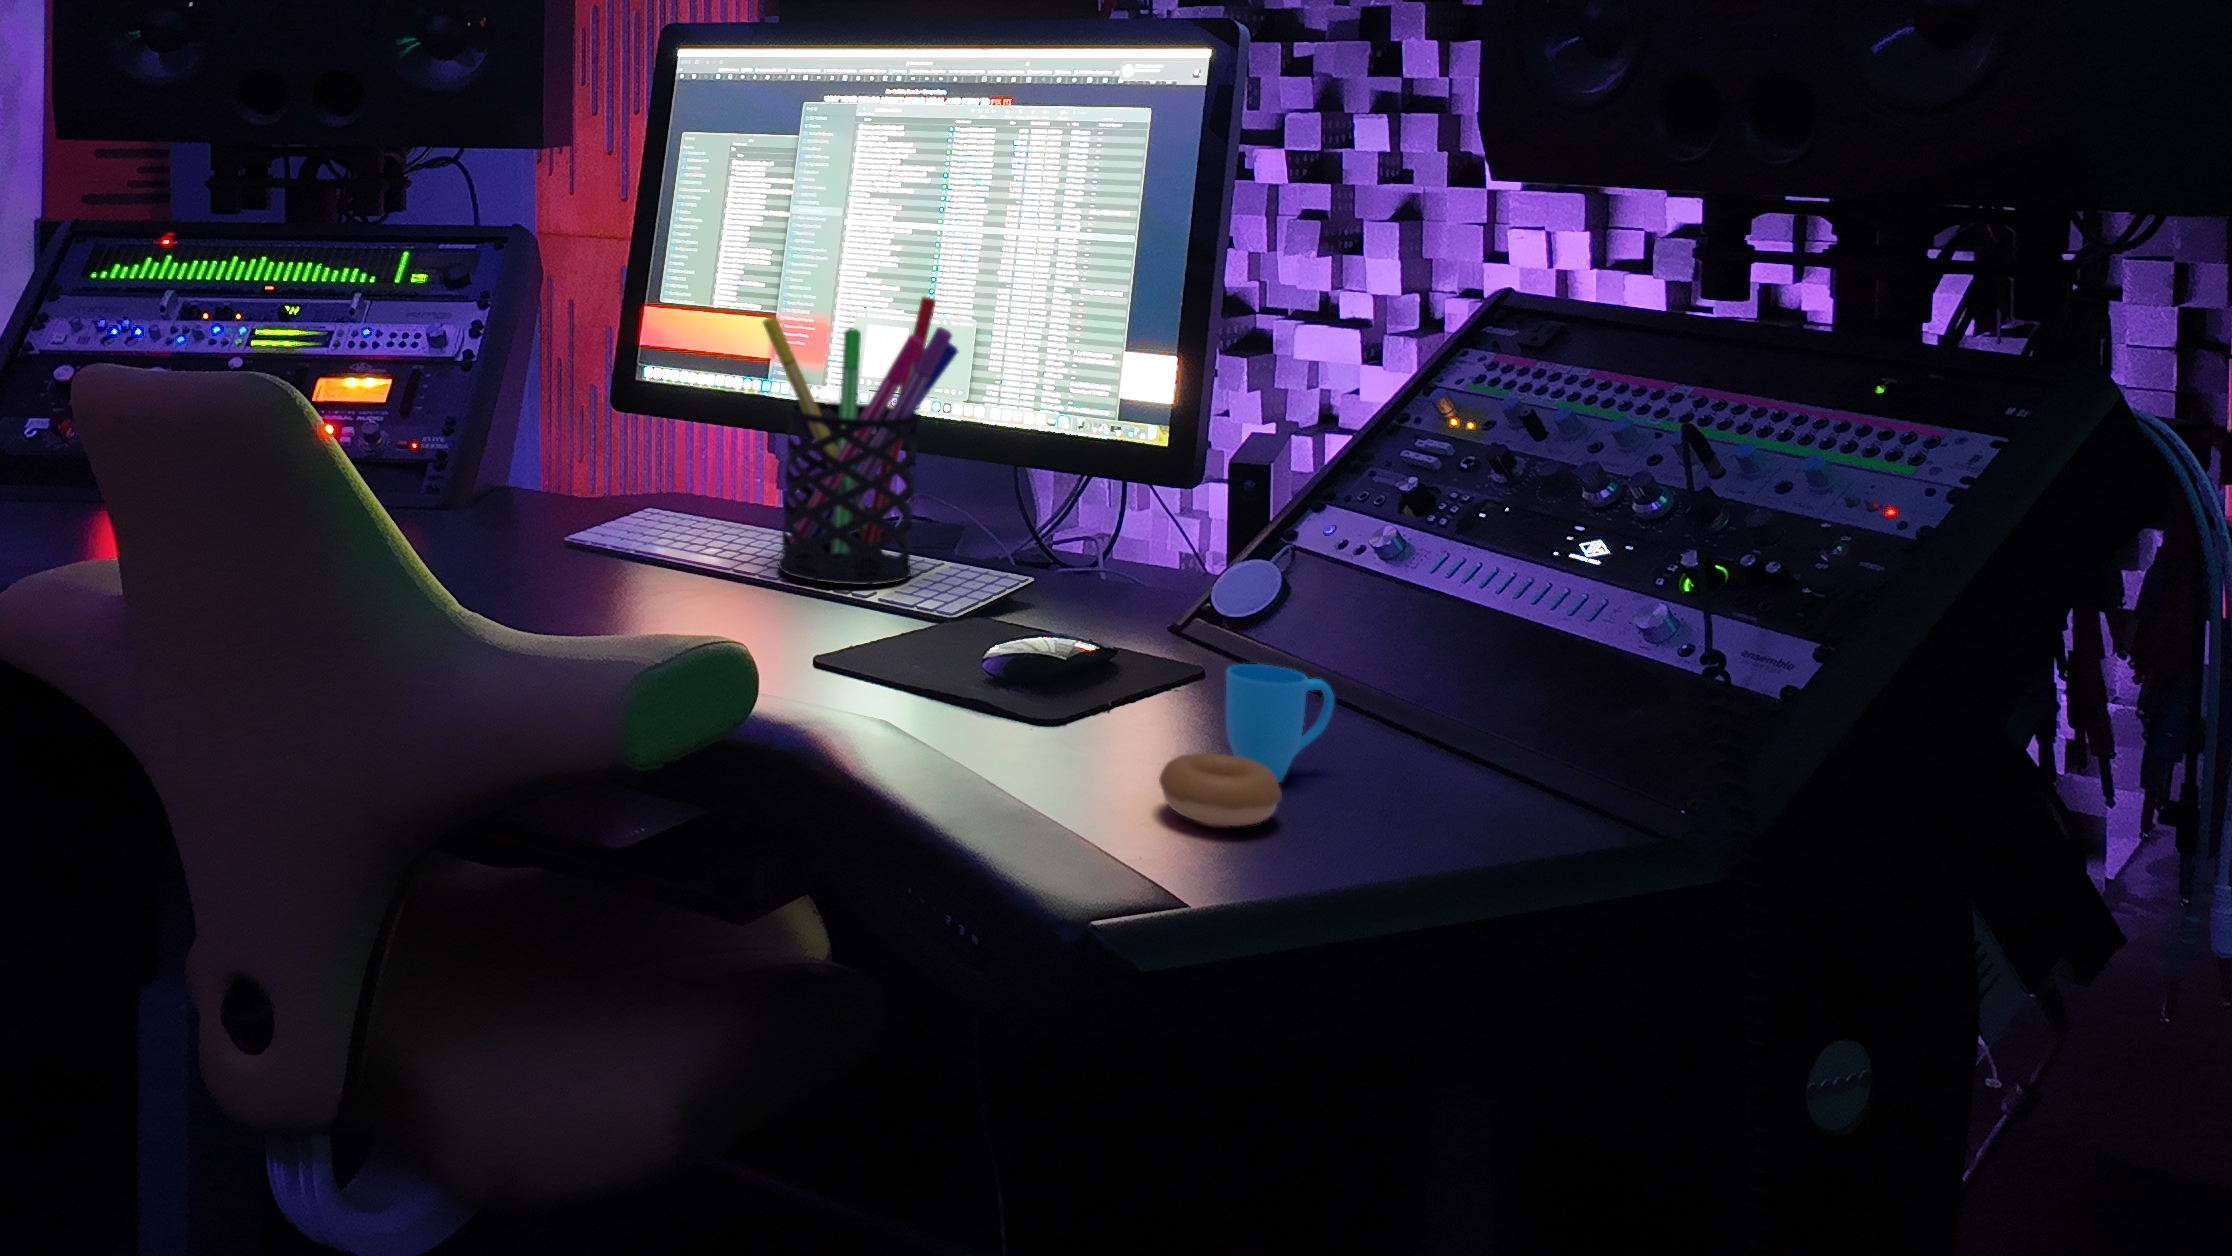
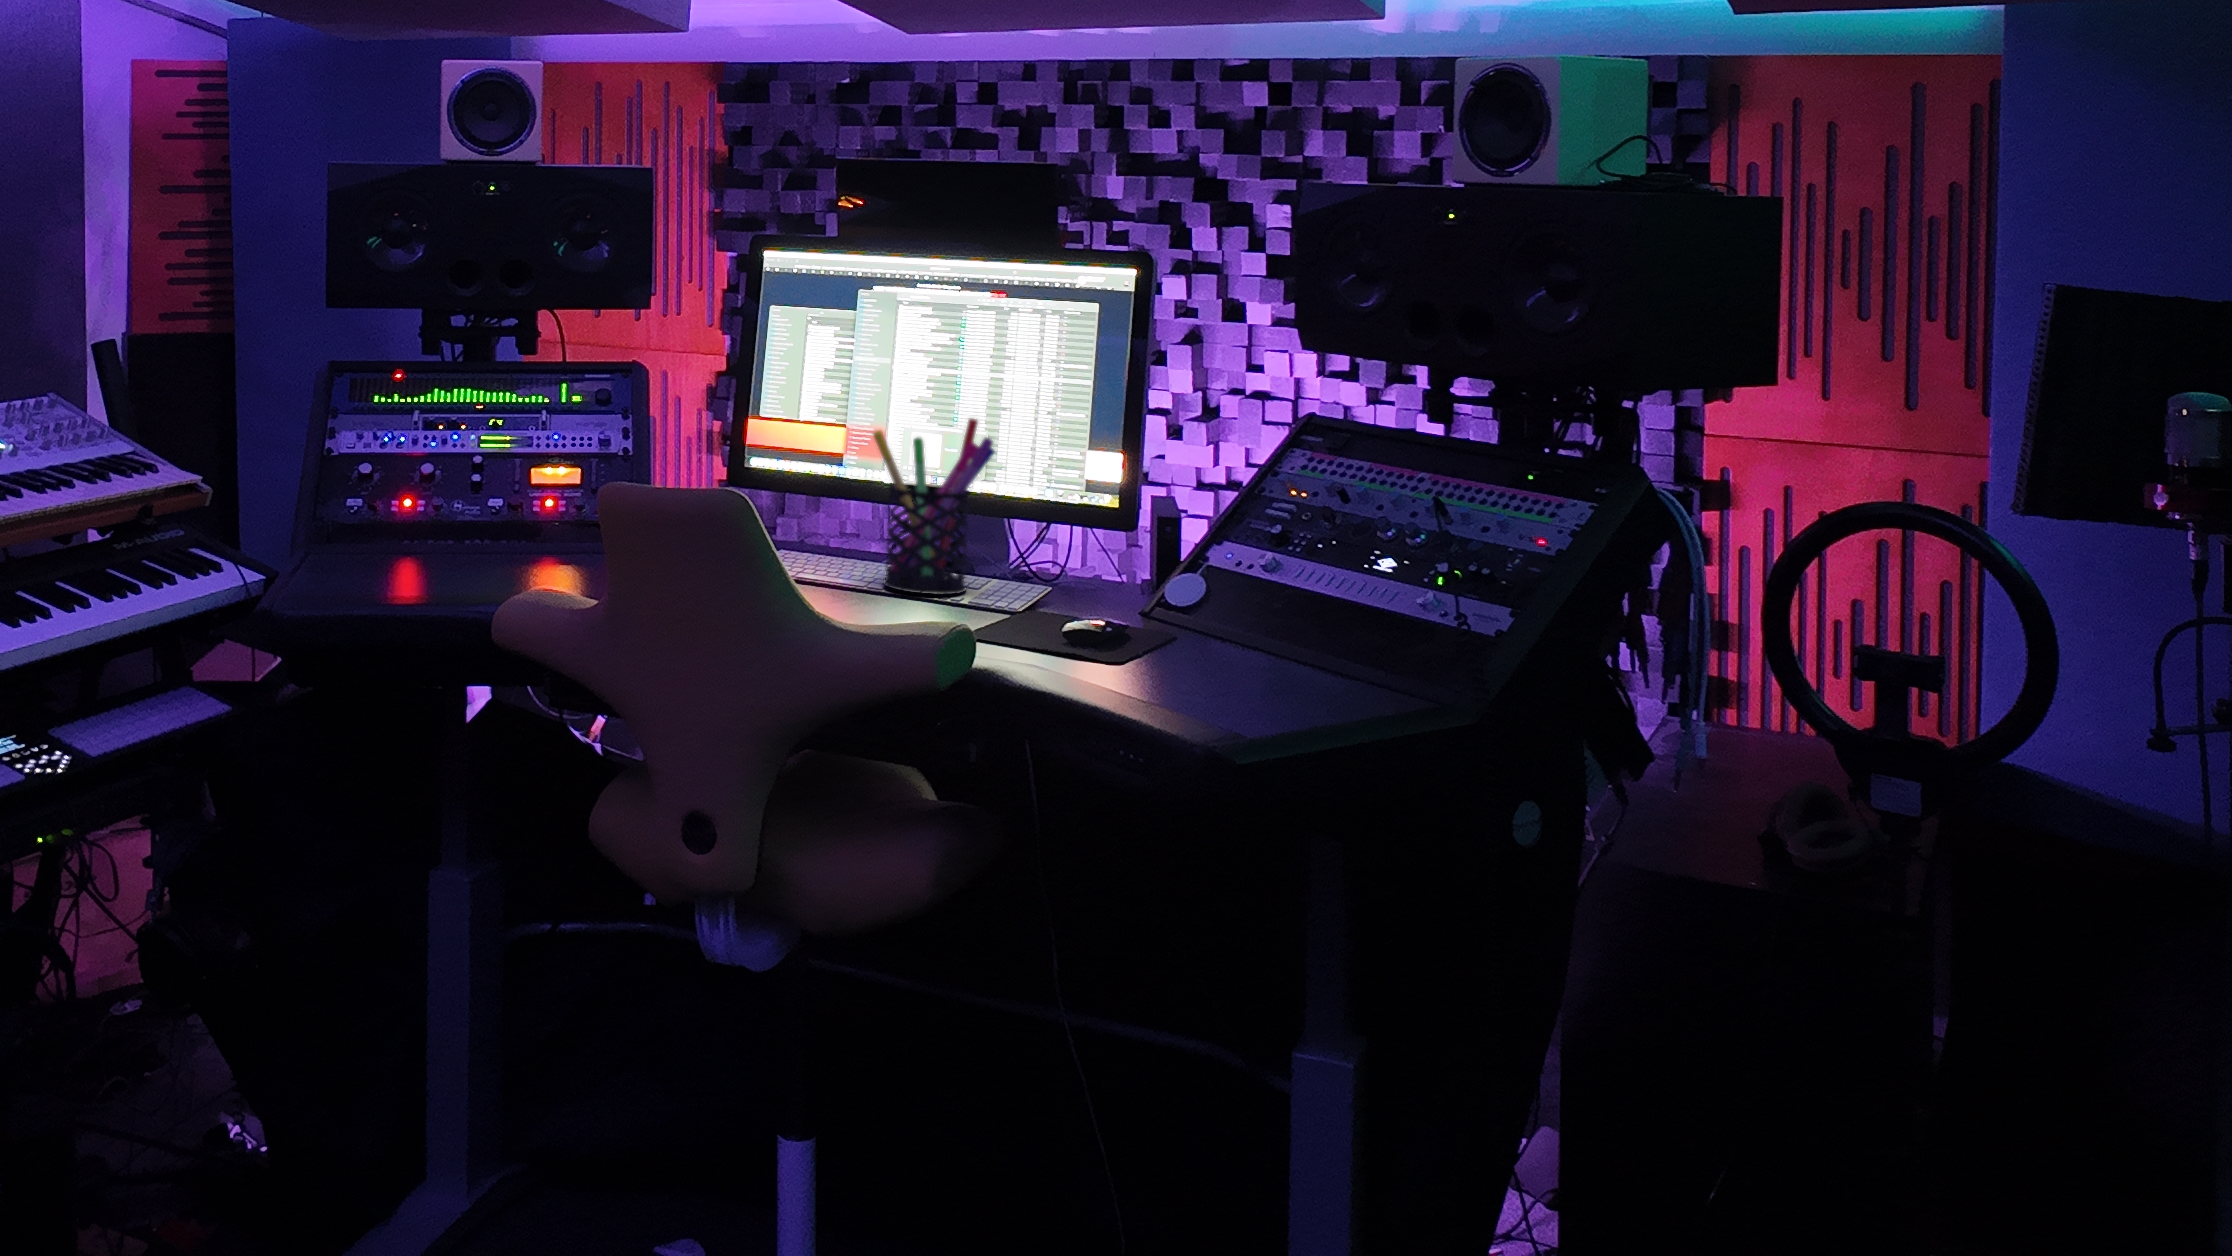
cup: present [1159,664,1334,826] -> none [1181,623,1263,702]

